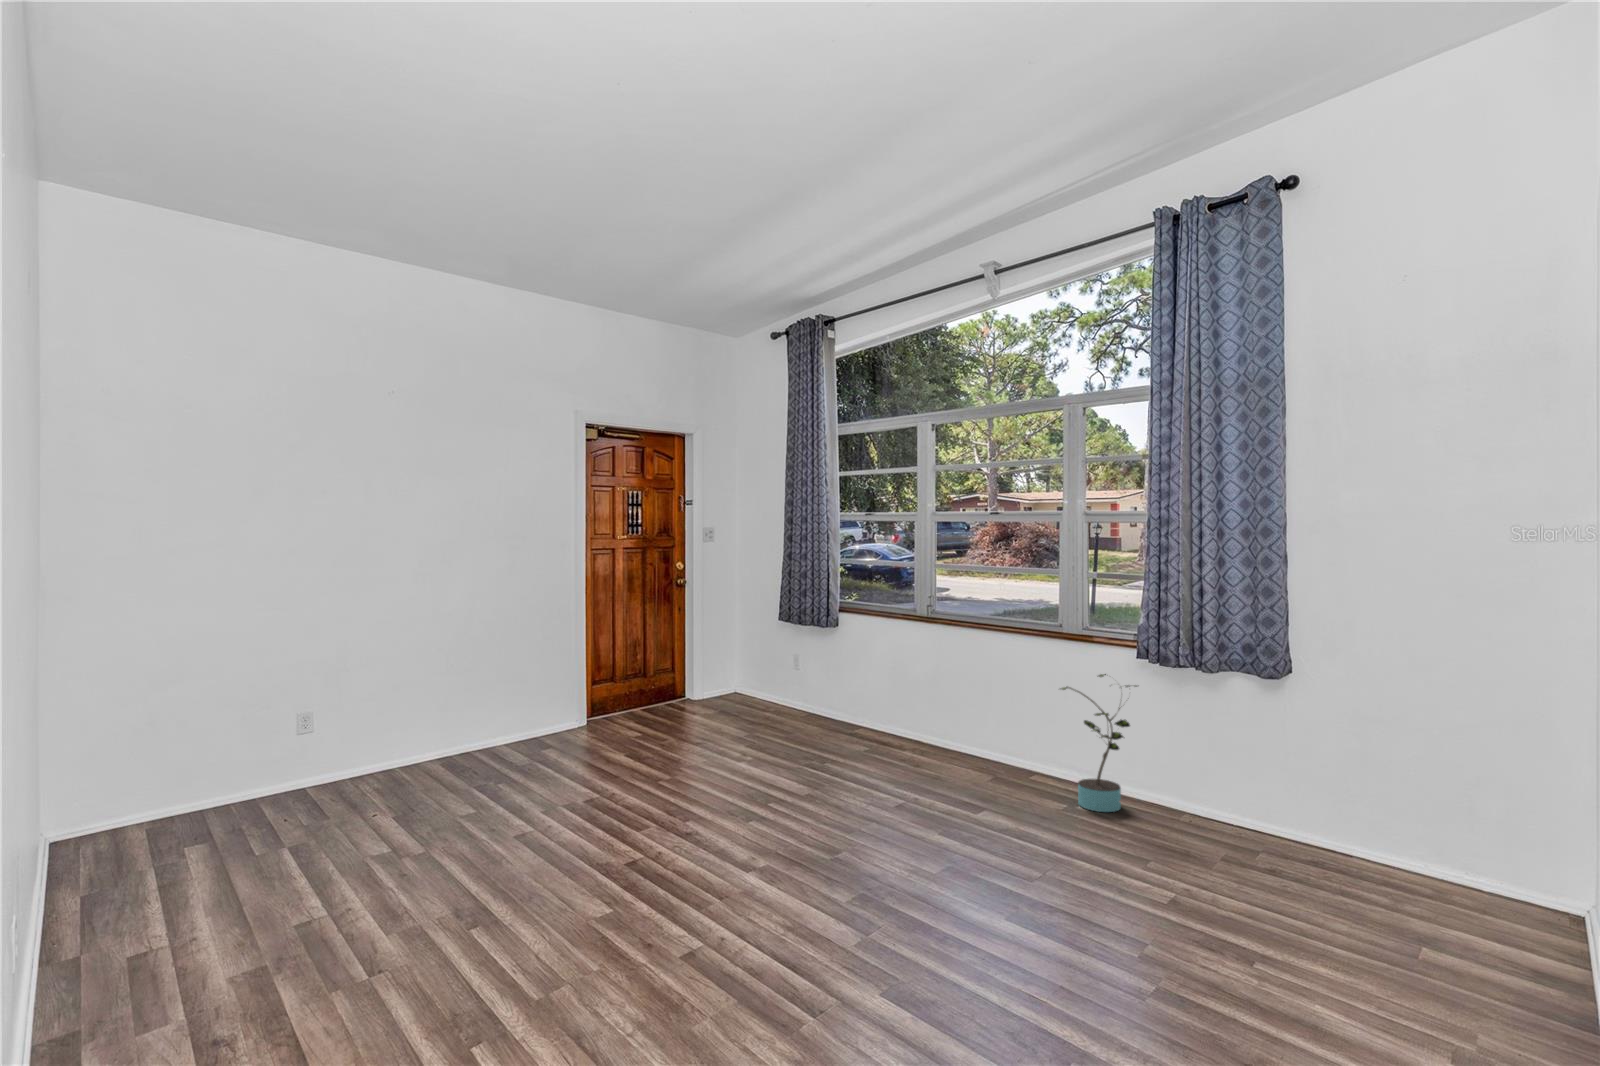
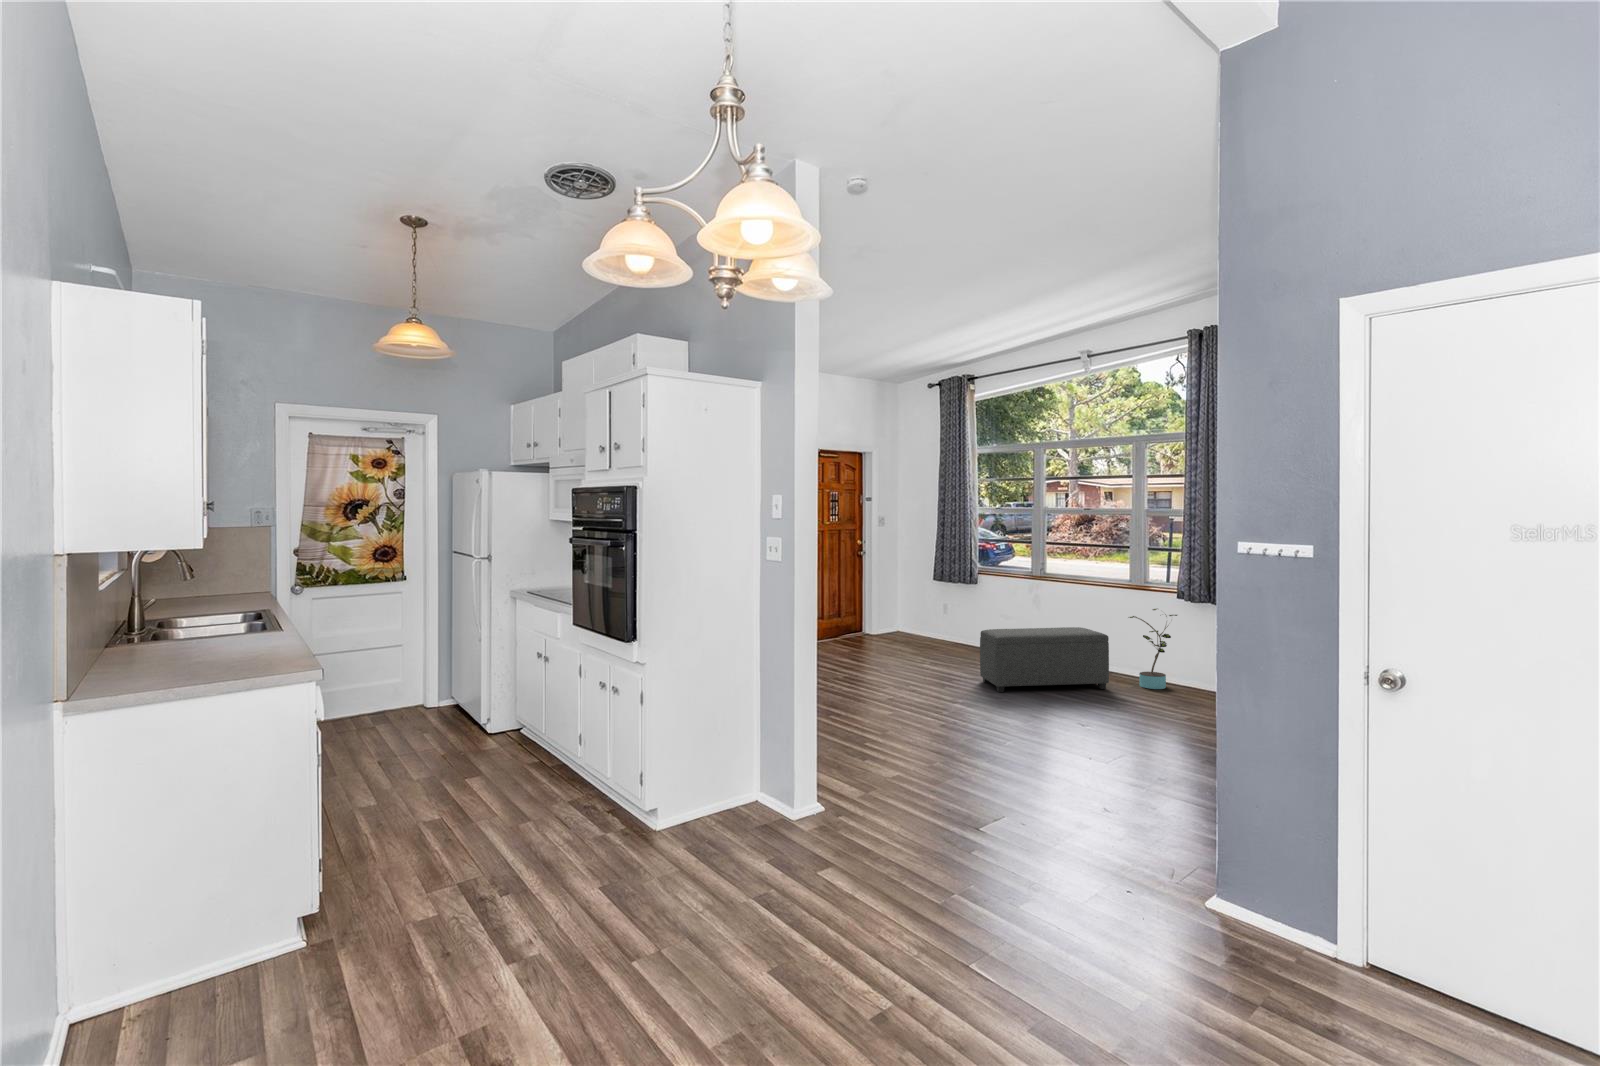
ottoman: none [819,705,1029,827] -> present [980,627,1109,692]

